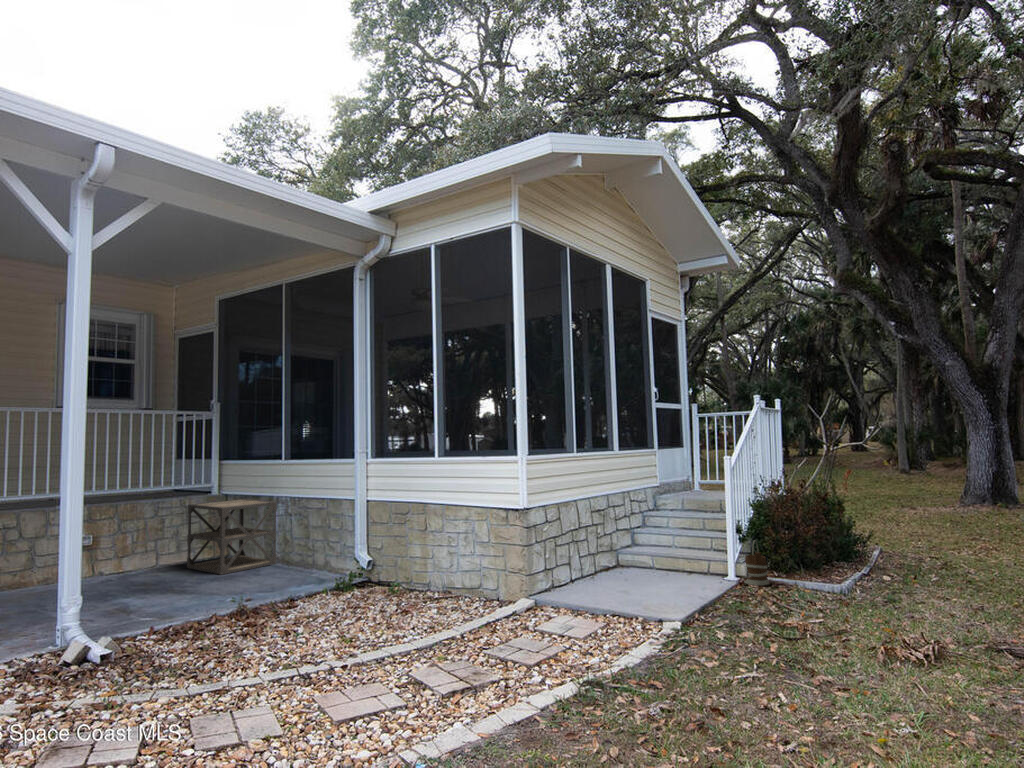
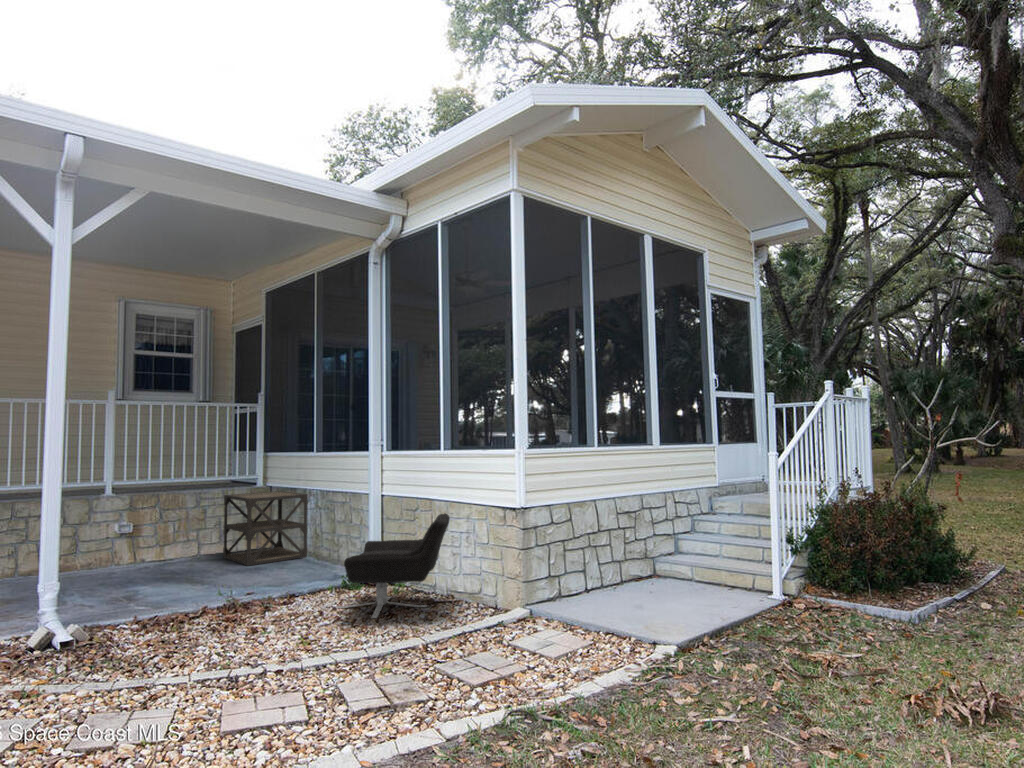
lounge chair: none [347,516,455,616] -> present [336,513,450,618]
wooden bucket: present [744,540,769,585] -> none [796,553,826,607]

